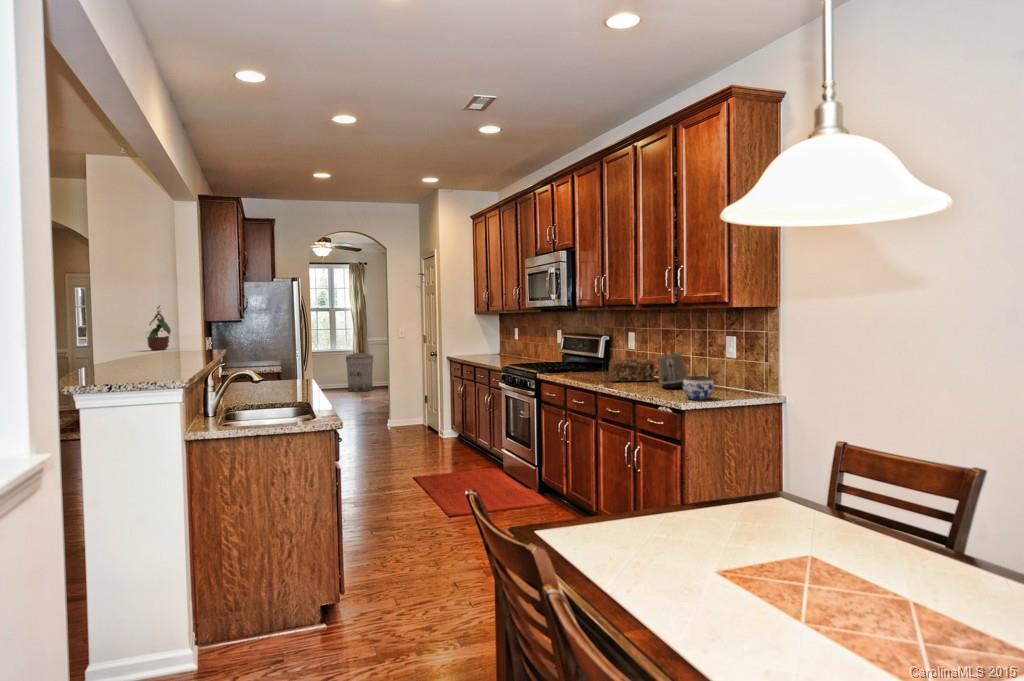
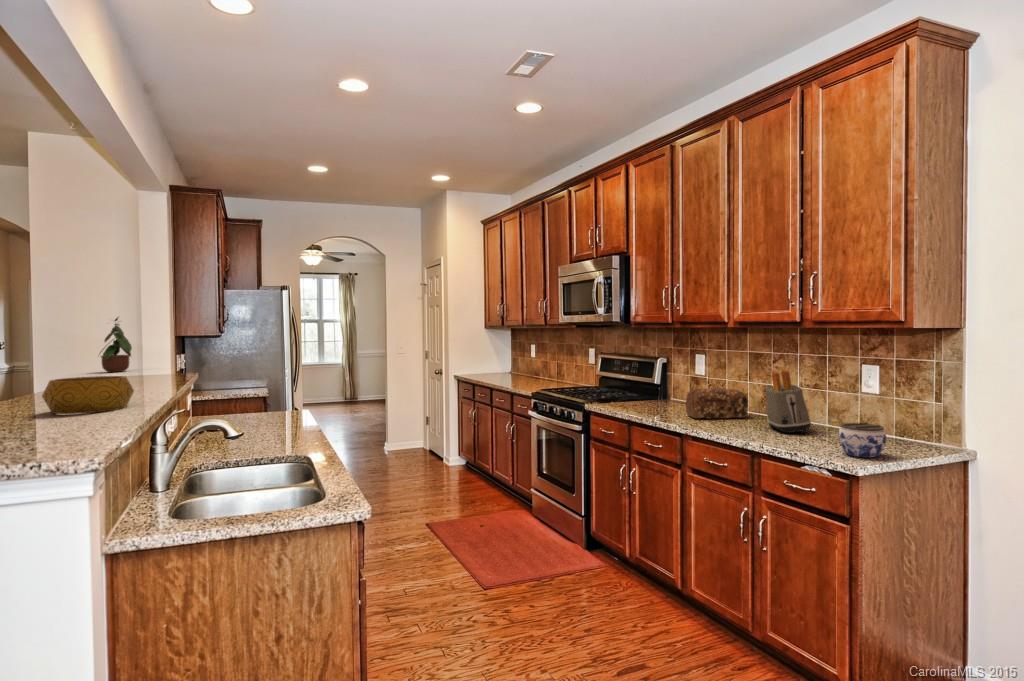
decorative bowl: none [133,344,190,367] -> present [42,376,134,414]
trash can: present [346,352,373,392] -> none [335,365,364,406]

